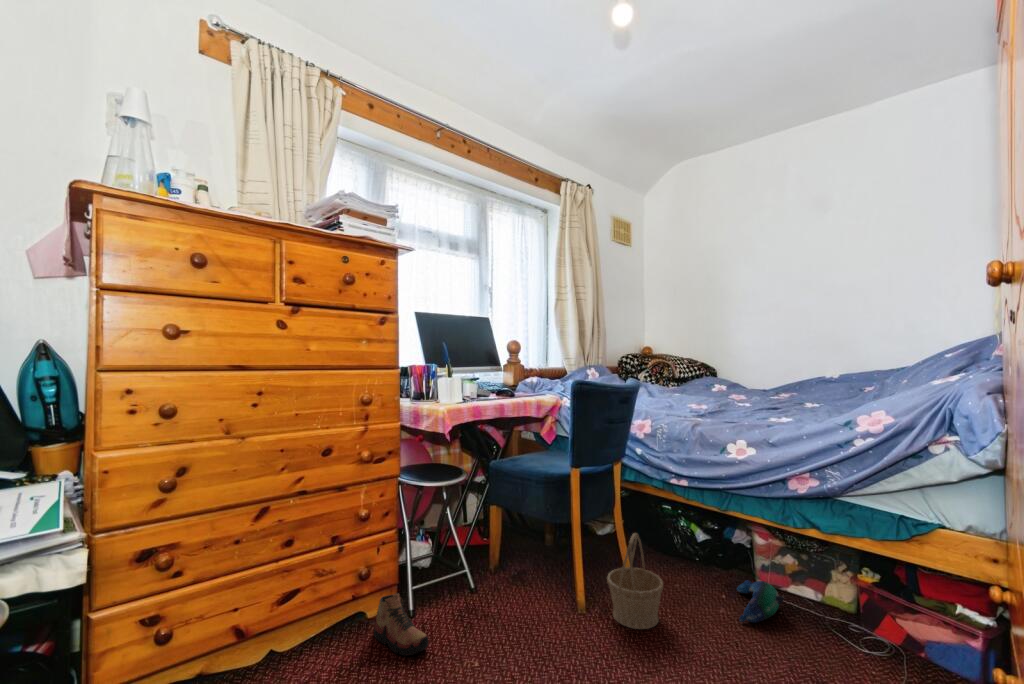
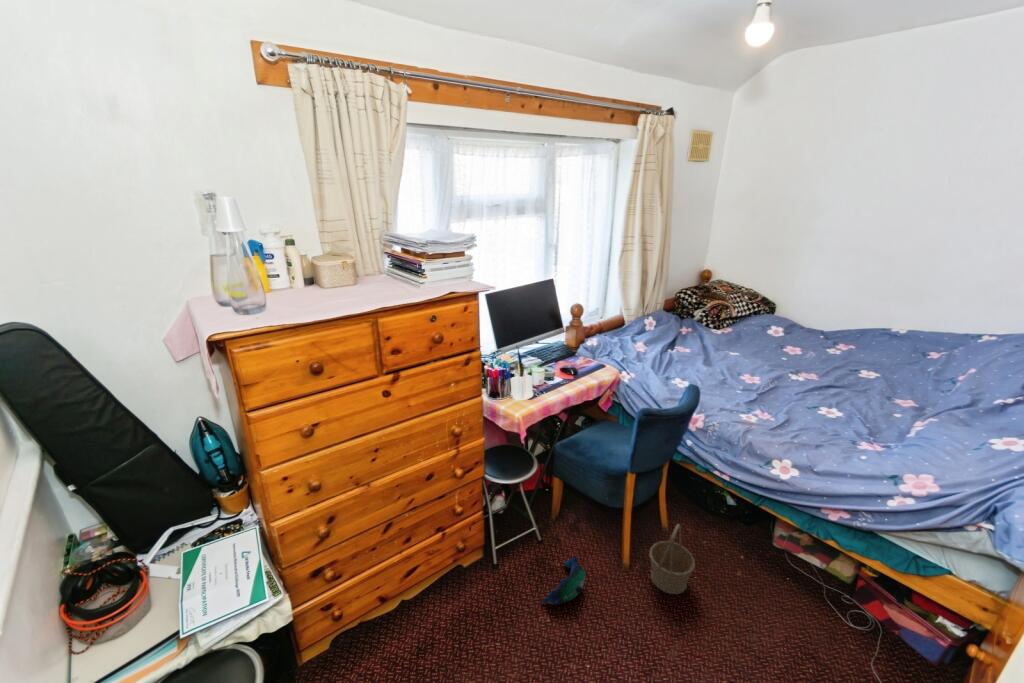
plush toy: present [737,580,784,623] -> present [542,557,585,605]
shoe: present [374,593,428,656] -> none [471,560,512,609]

